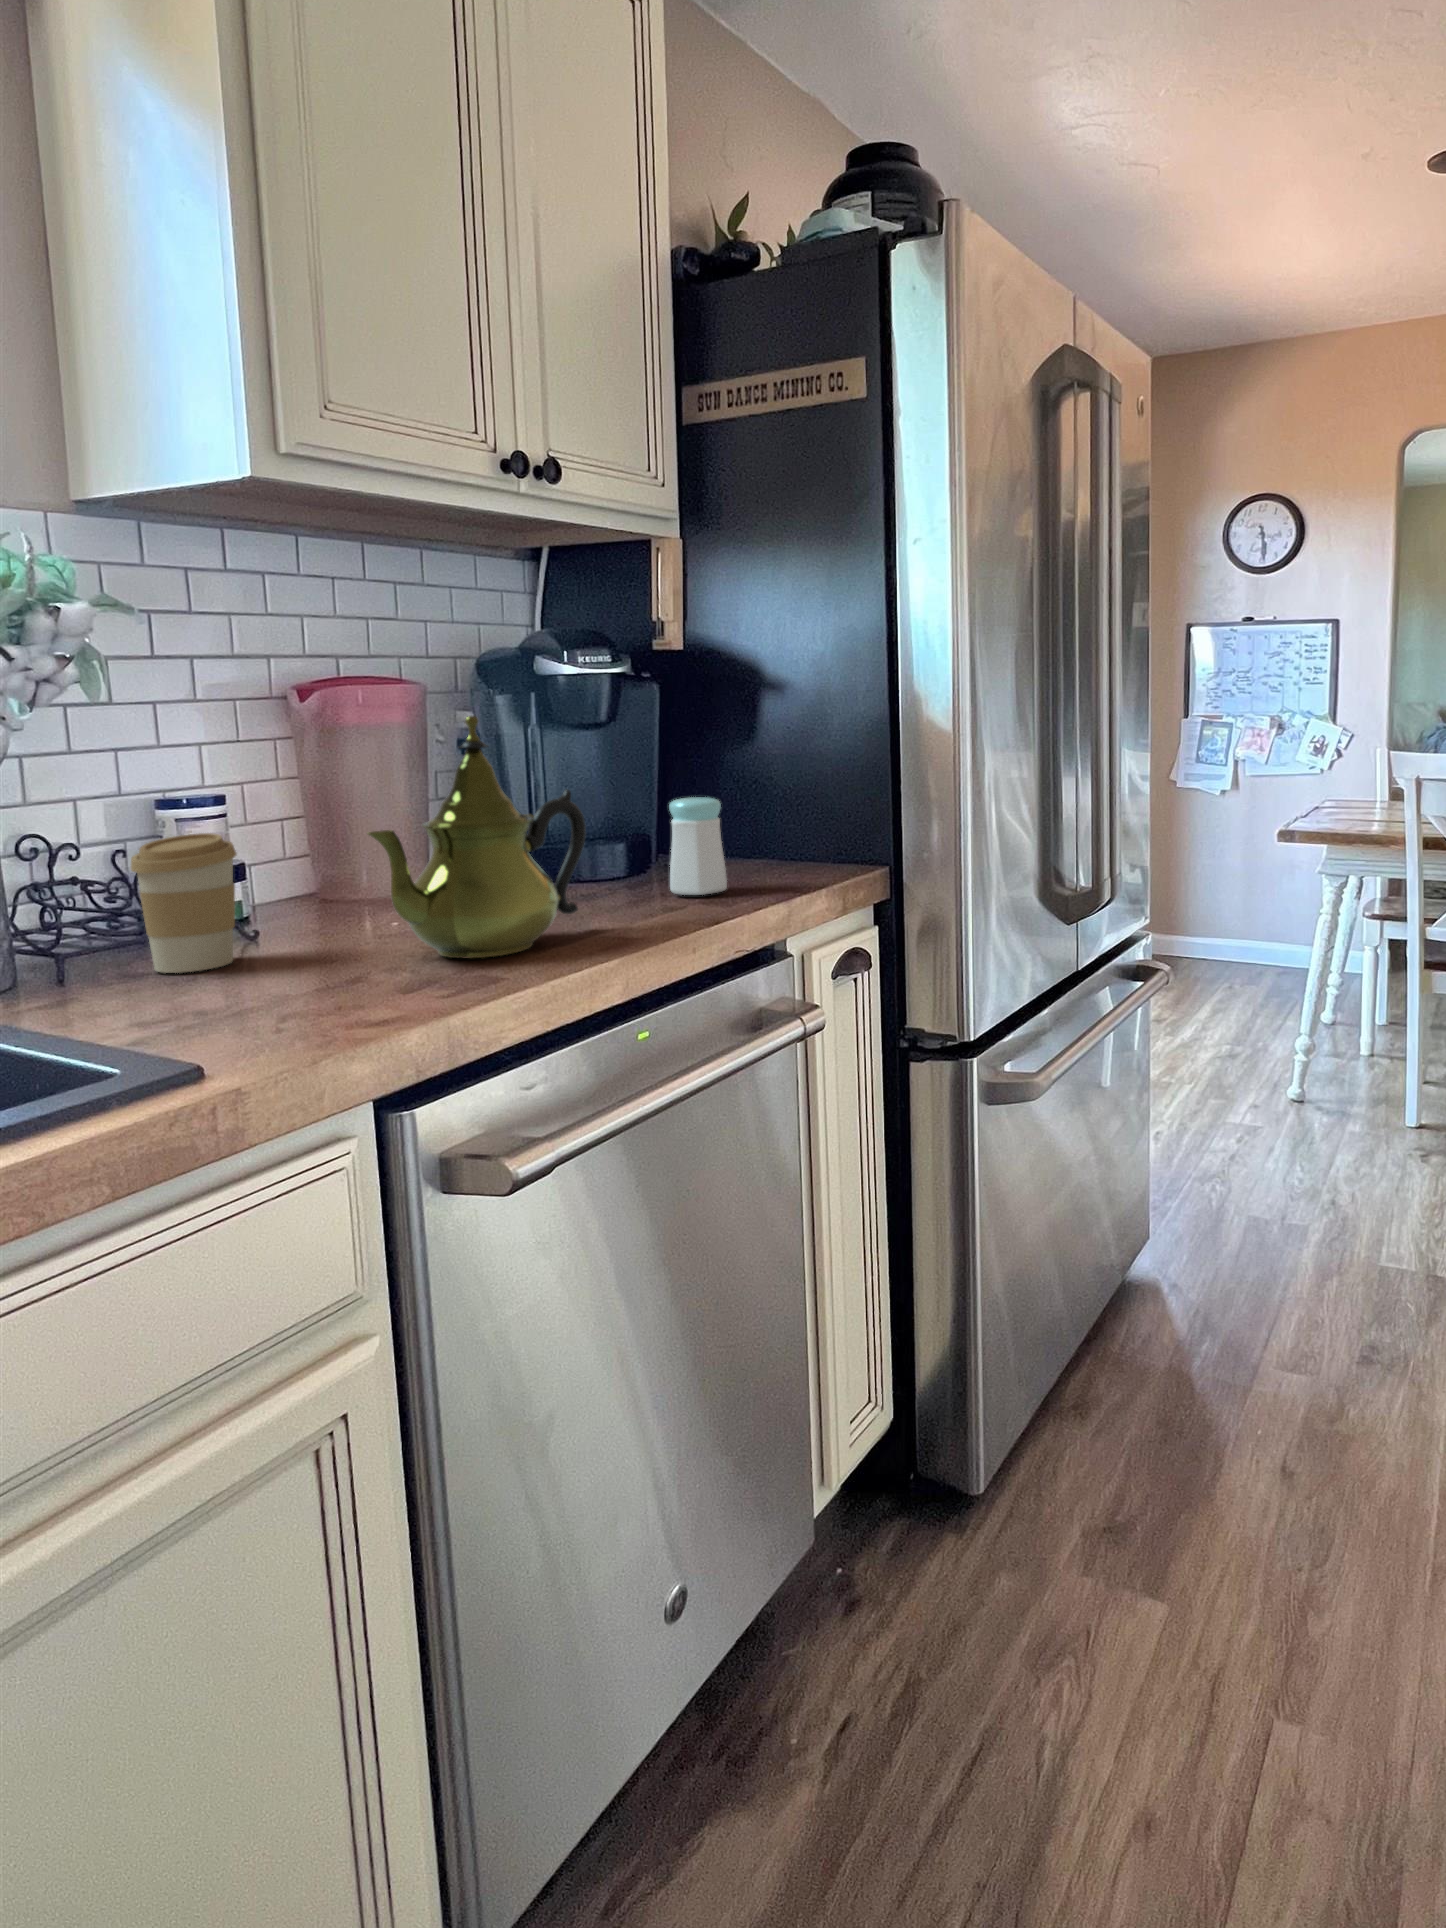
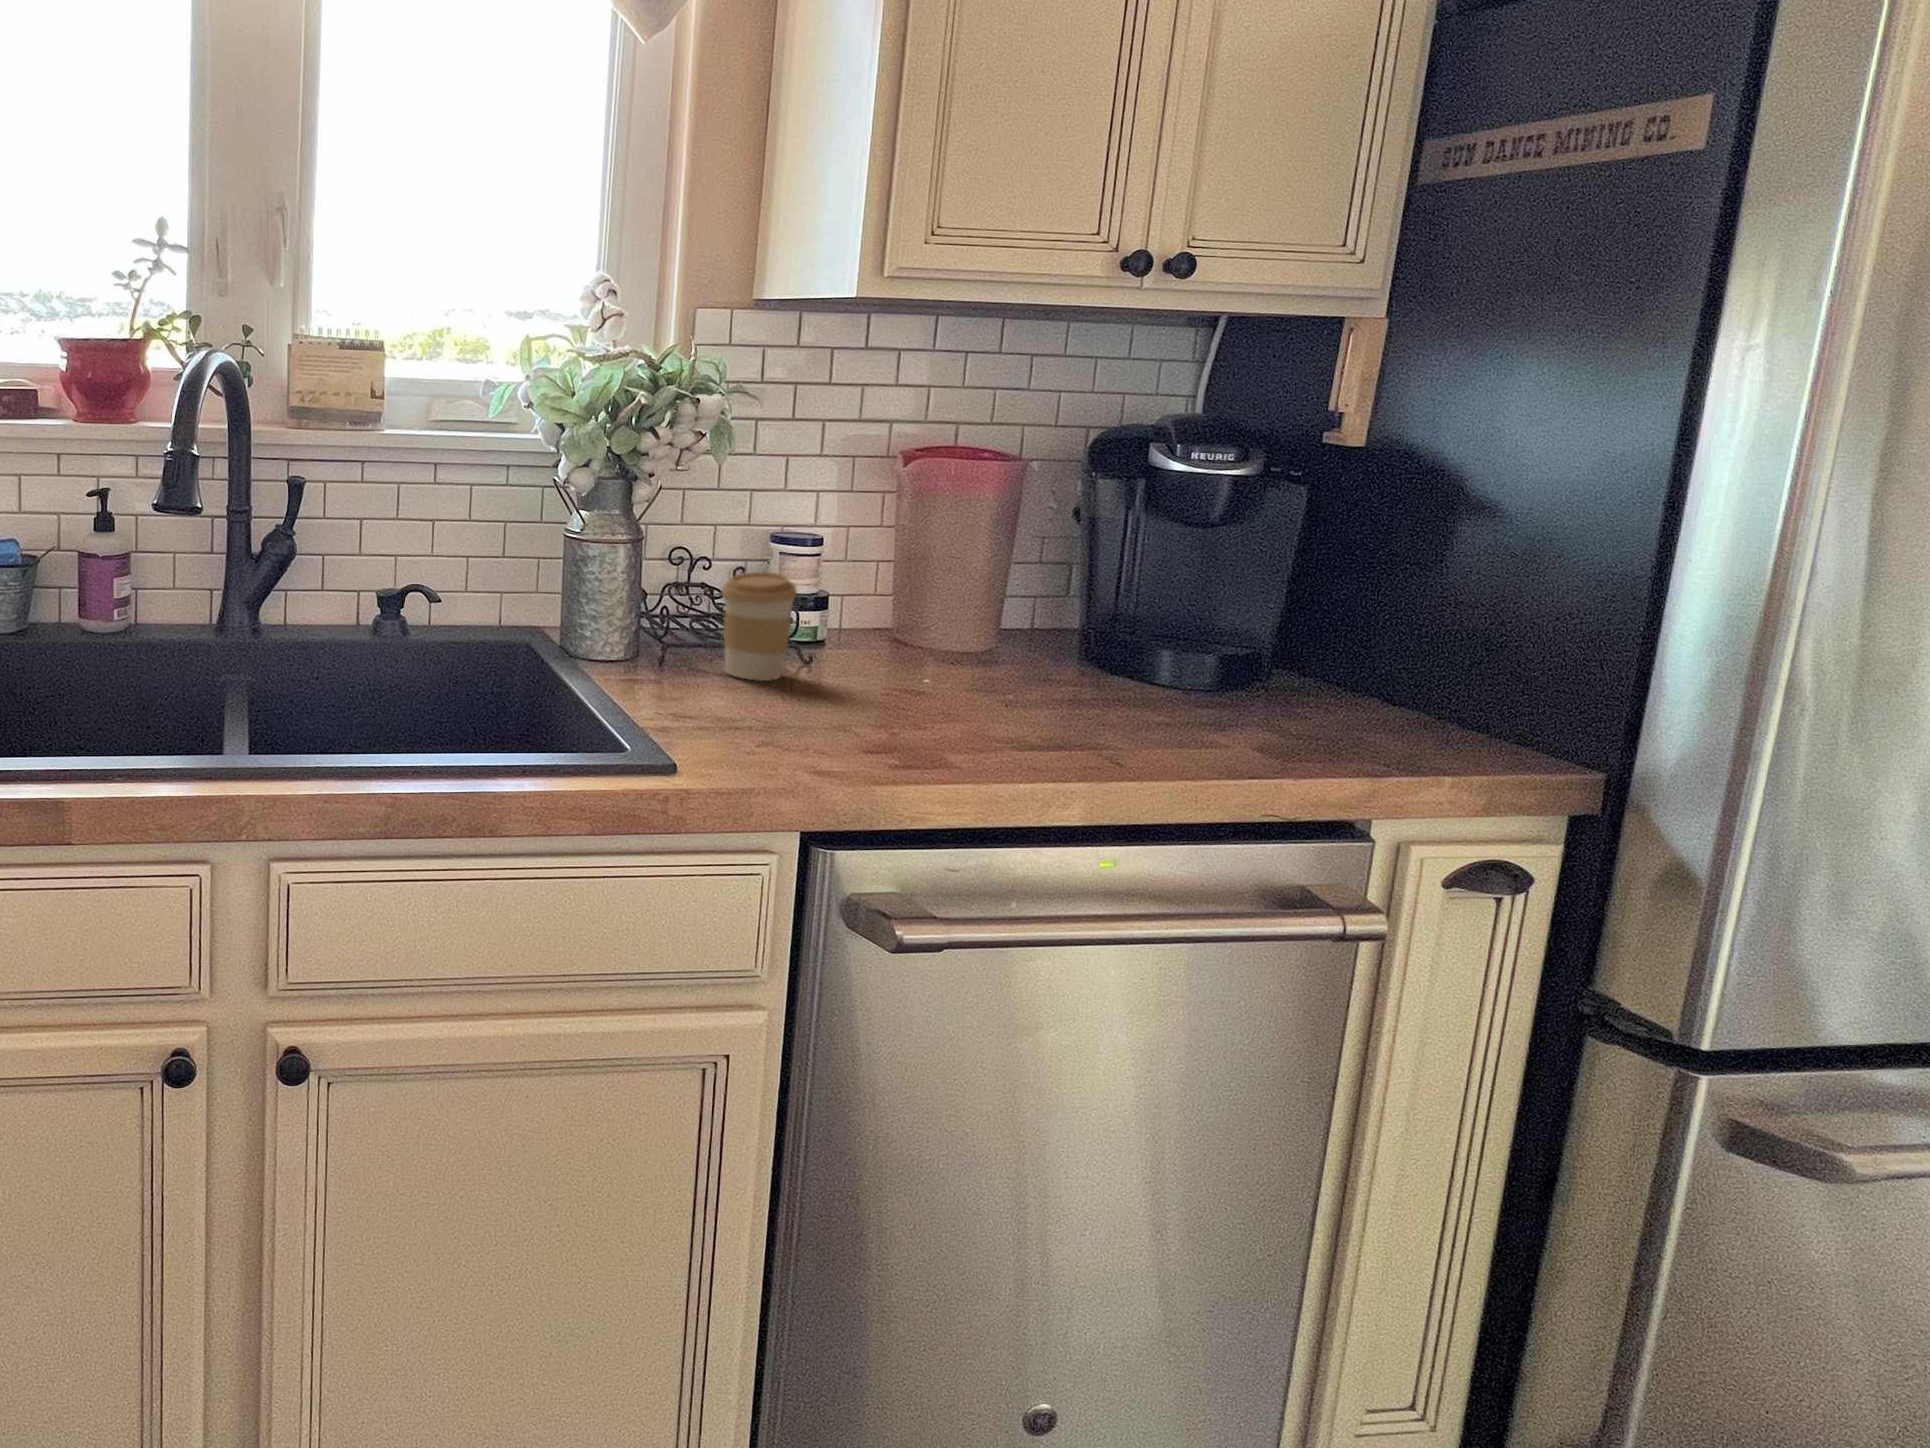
teapot: present [368,716,586,958] -> none [874,519,1109,743]
salt shaker: present [669,797,727,895] -> none [1229,628,1319,743]

